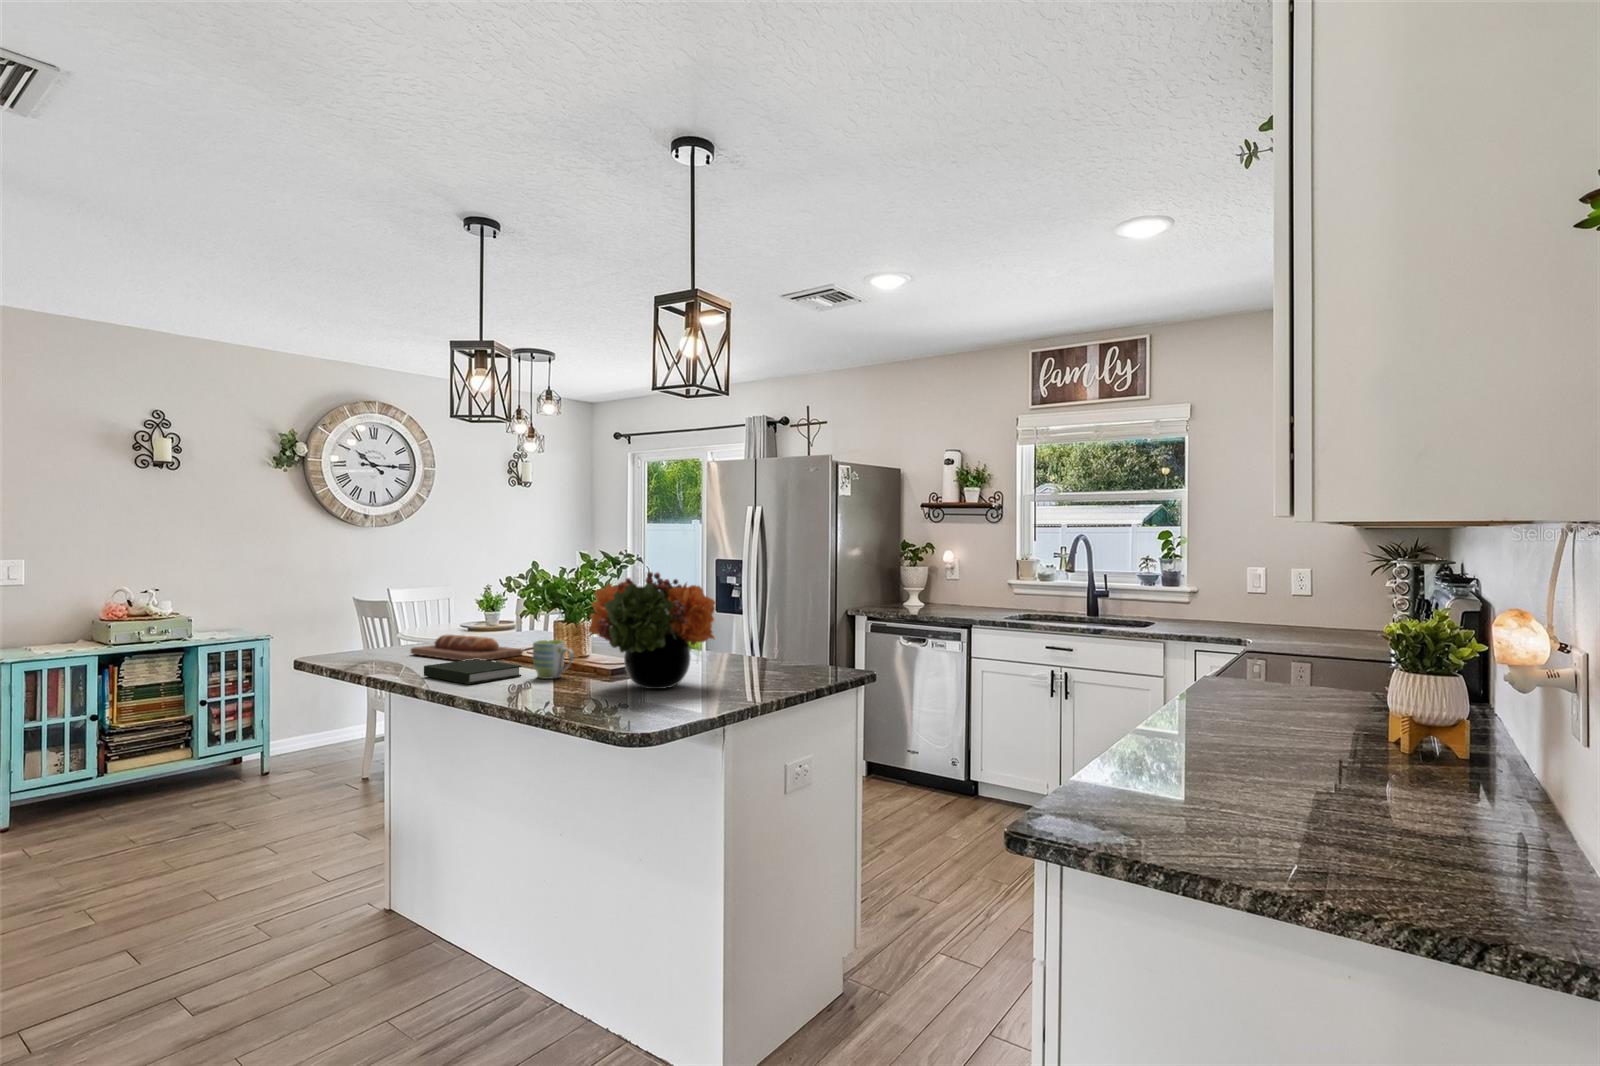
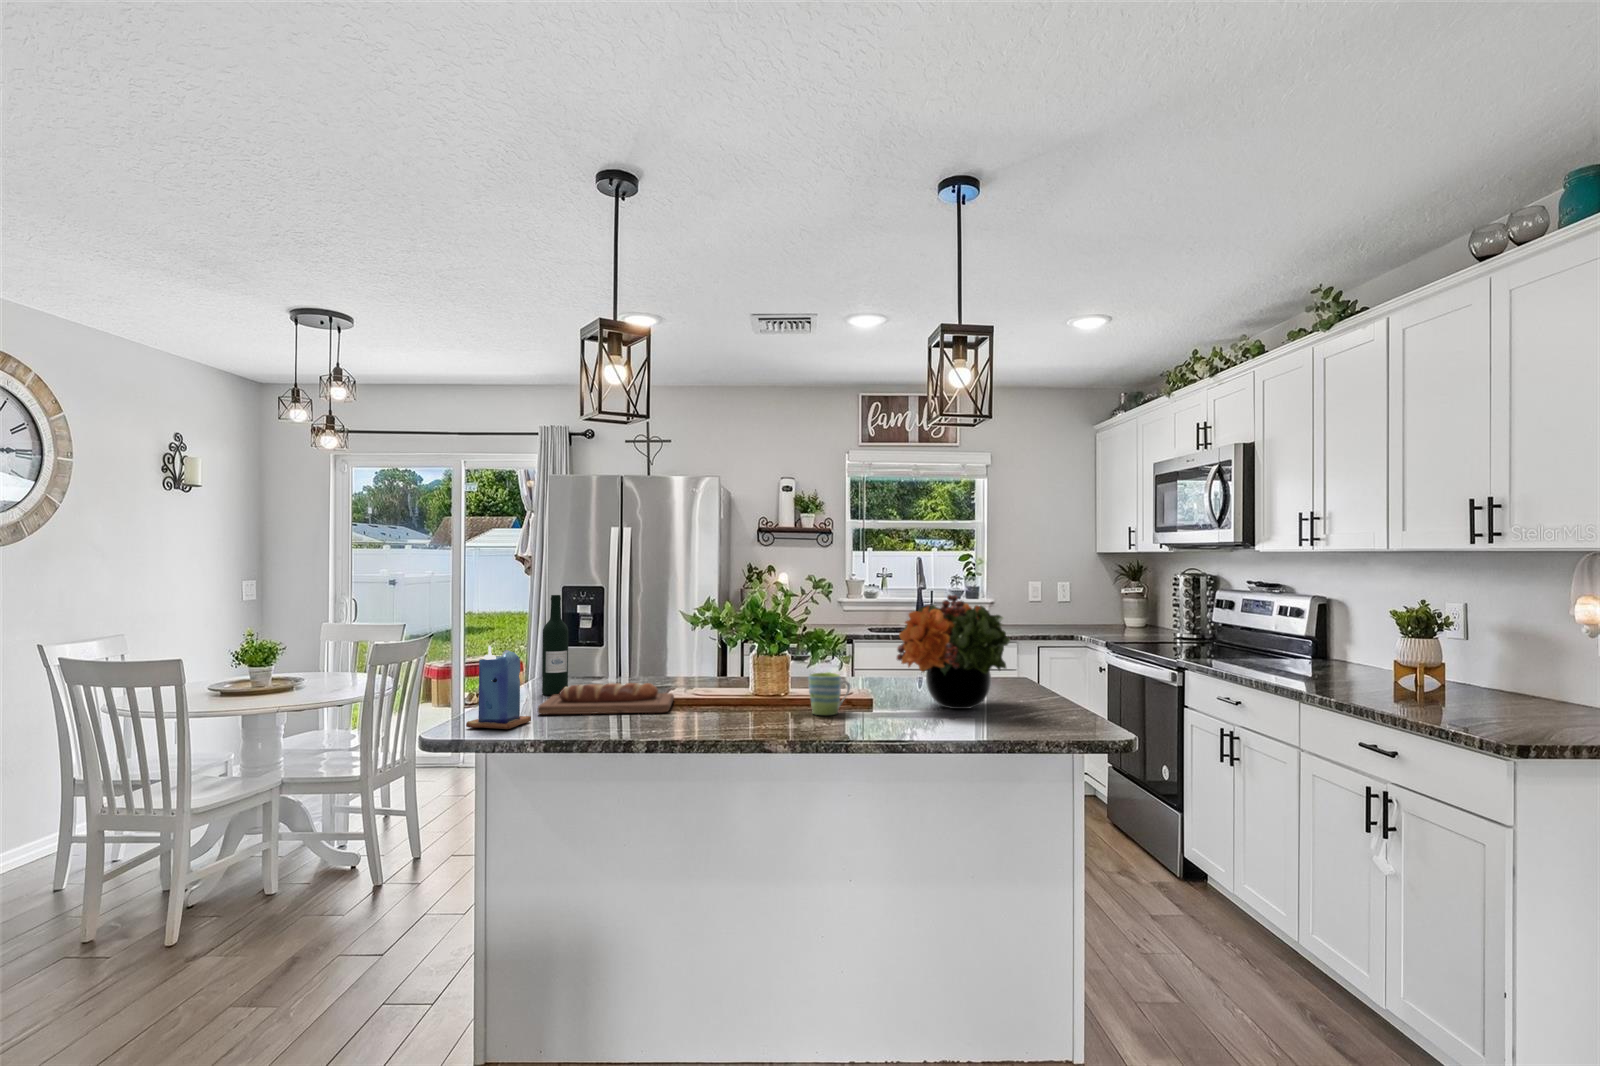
wine bottle: none [481,564,502,643] -> present [542,595,568,695]
candle: none [344,598,388,660] -> present [466,646,531,729]
book: present [424,659,521,684] -> none [701,705,794,730]

